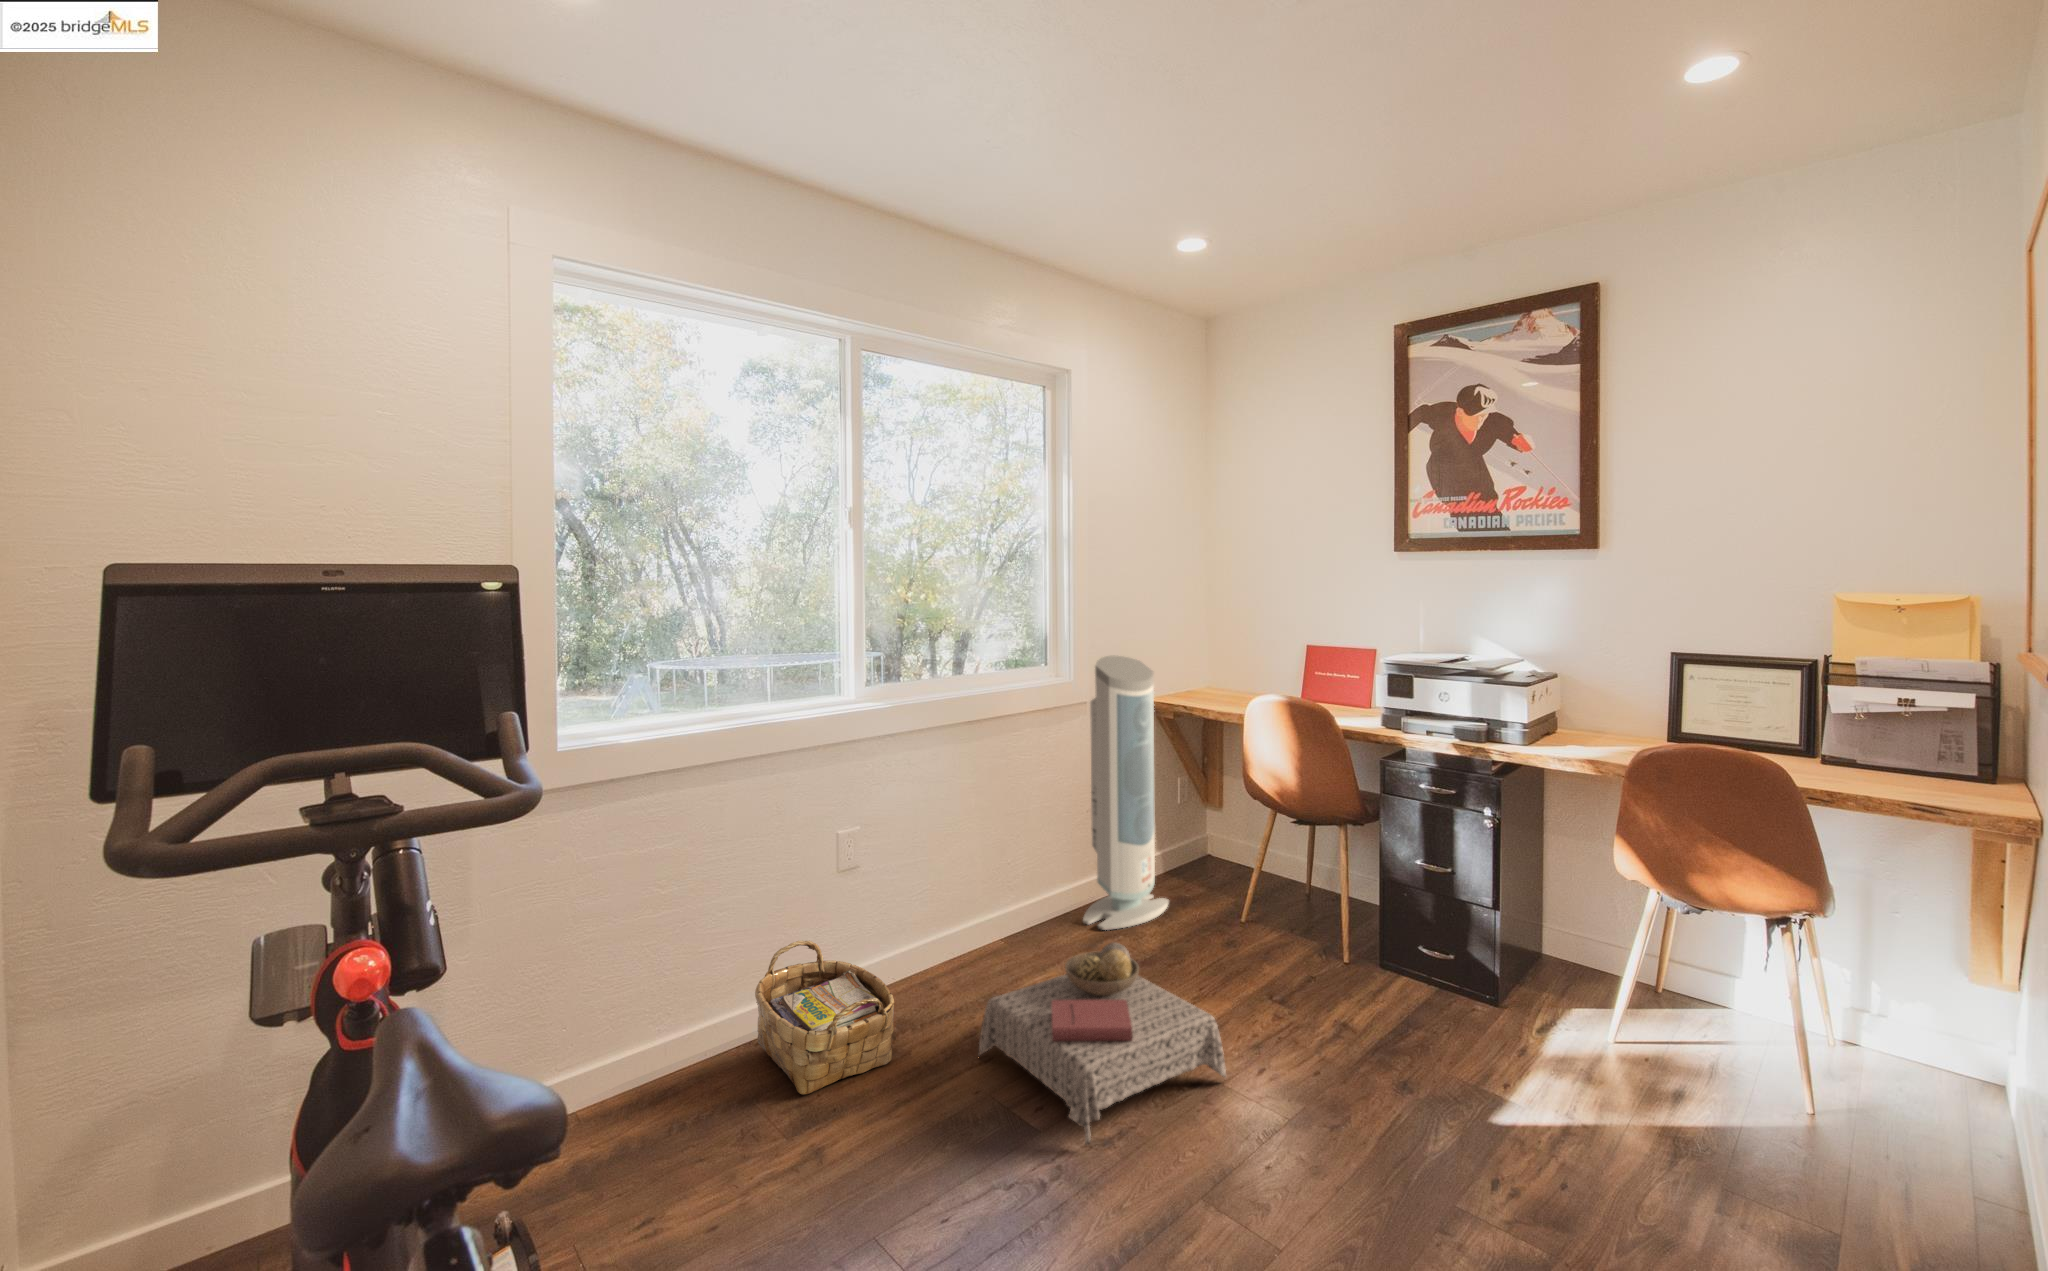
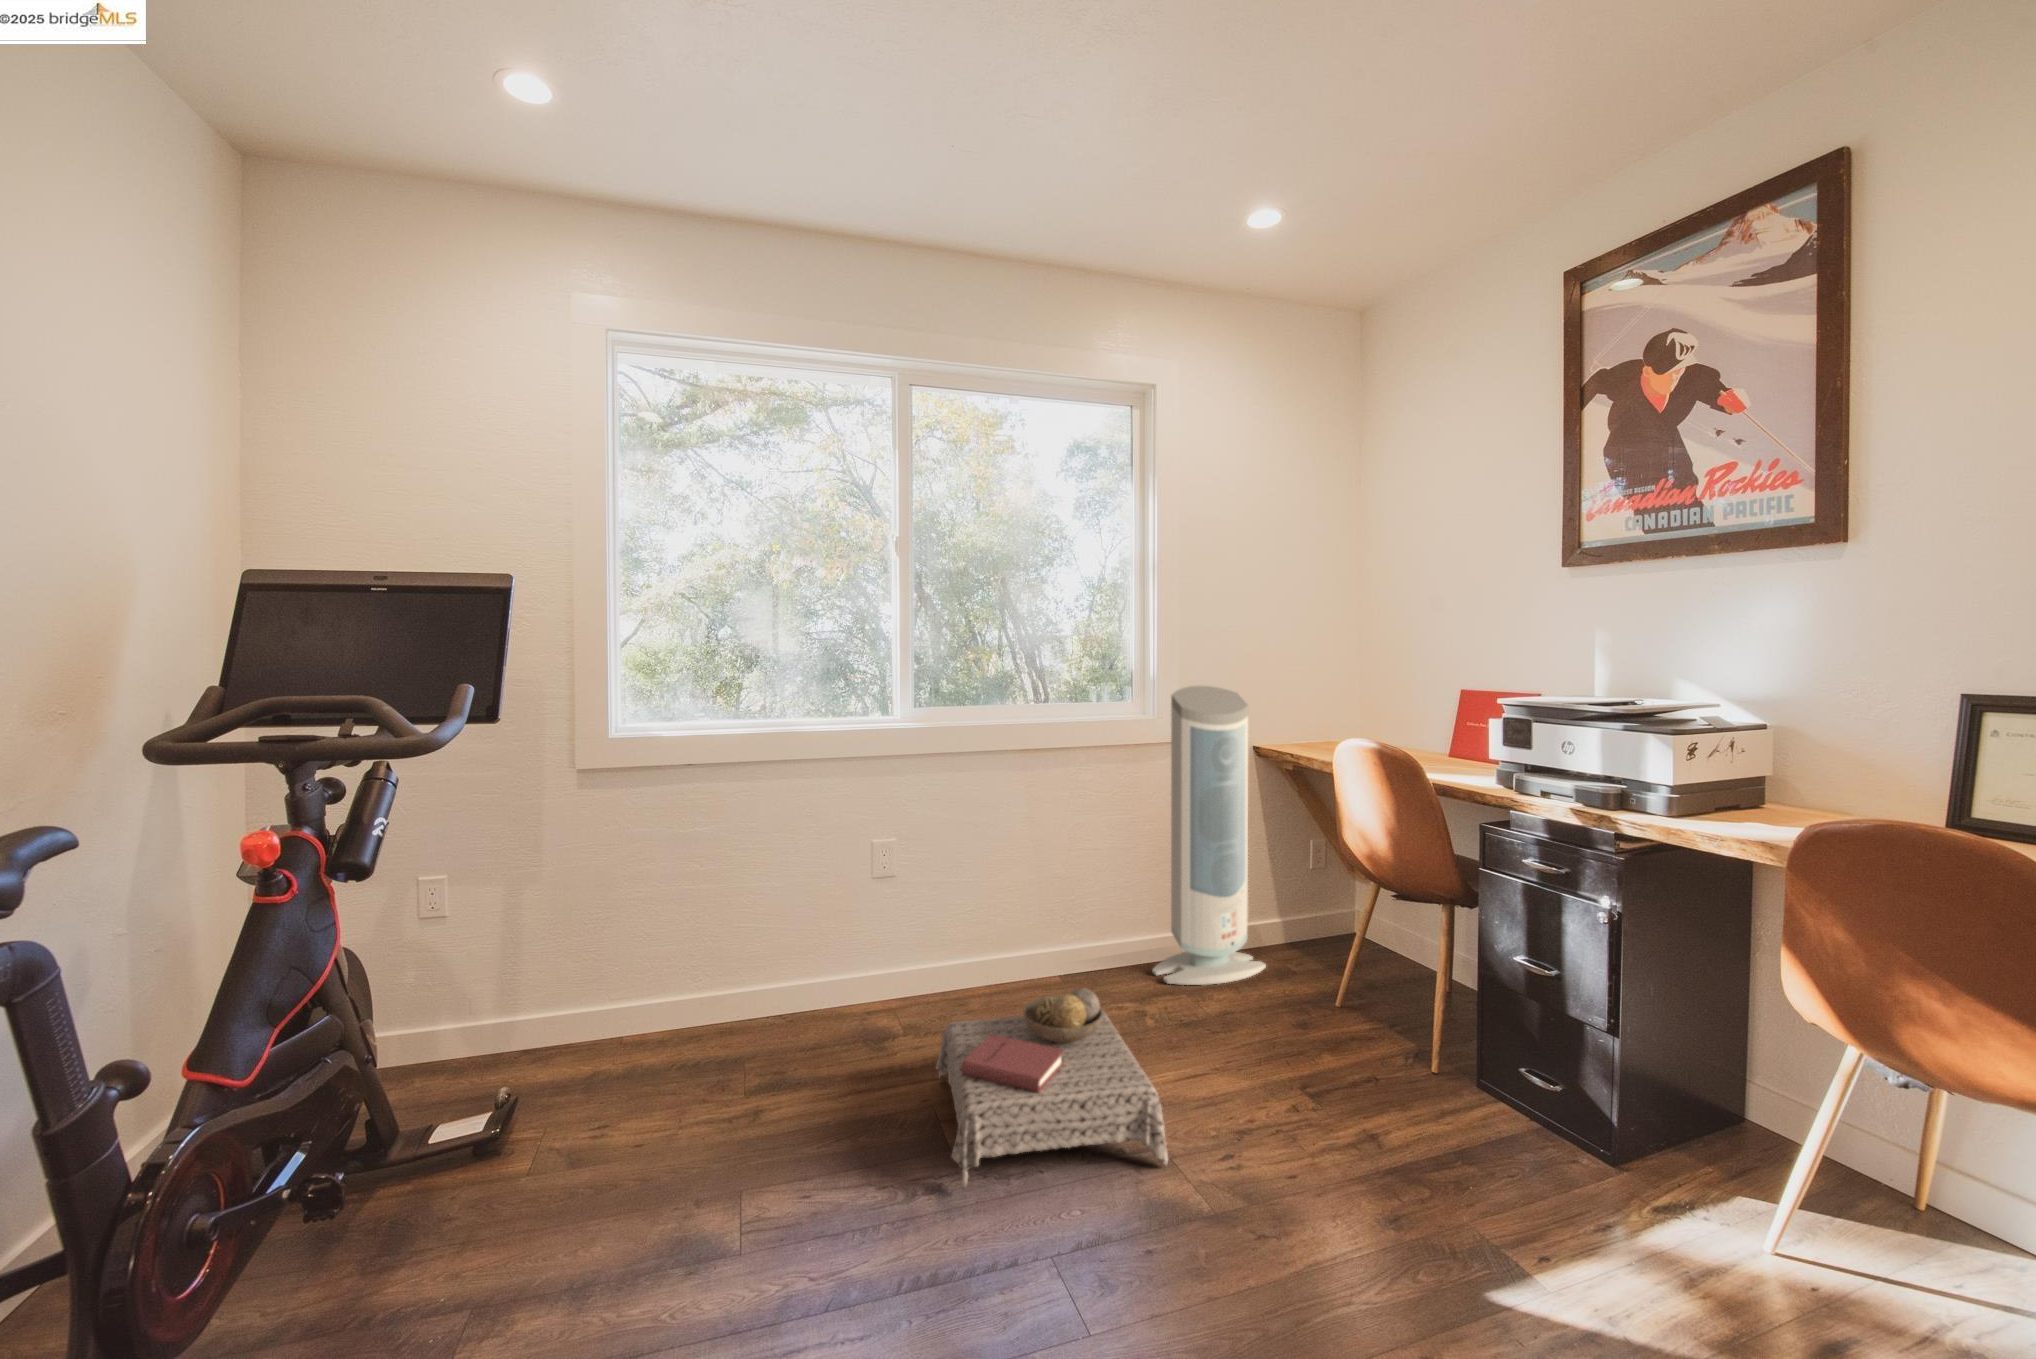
woven basket: present [755,940,895,1094] -> none [752,936,871,1077]

